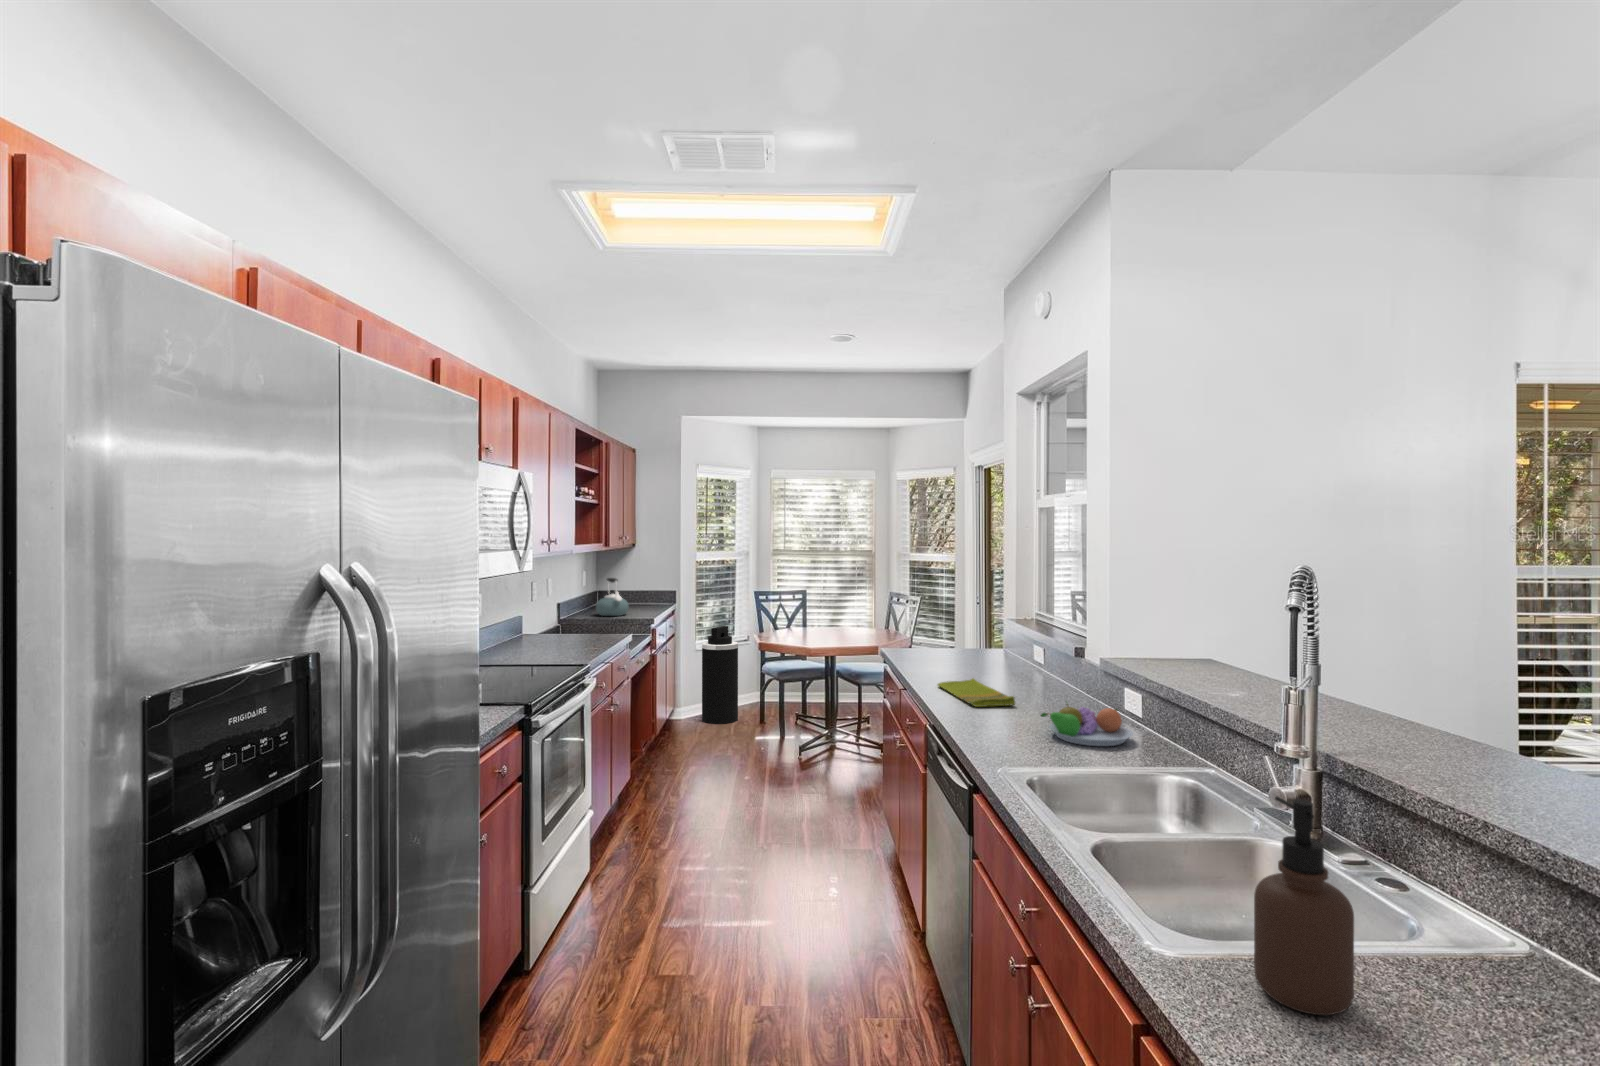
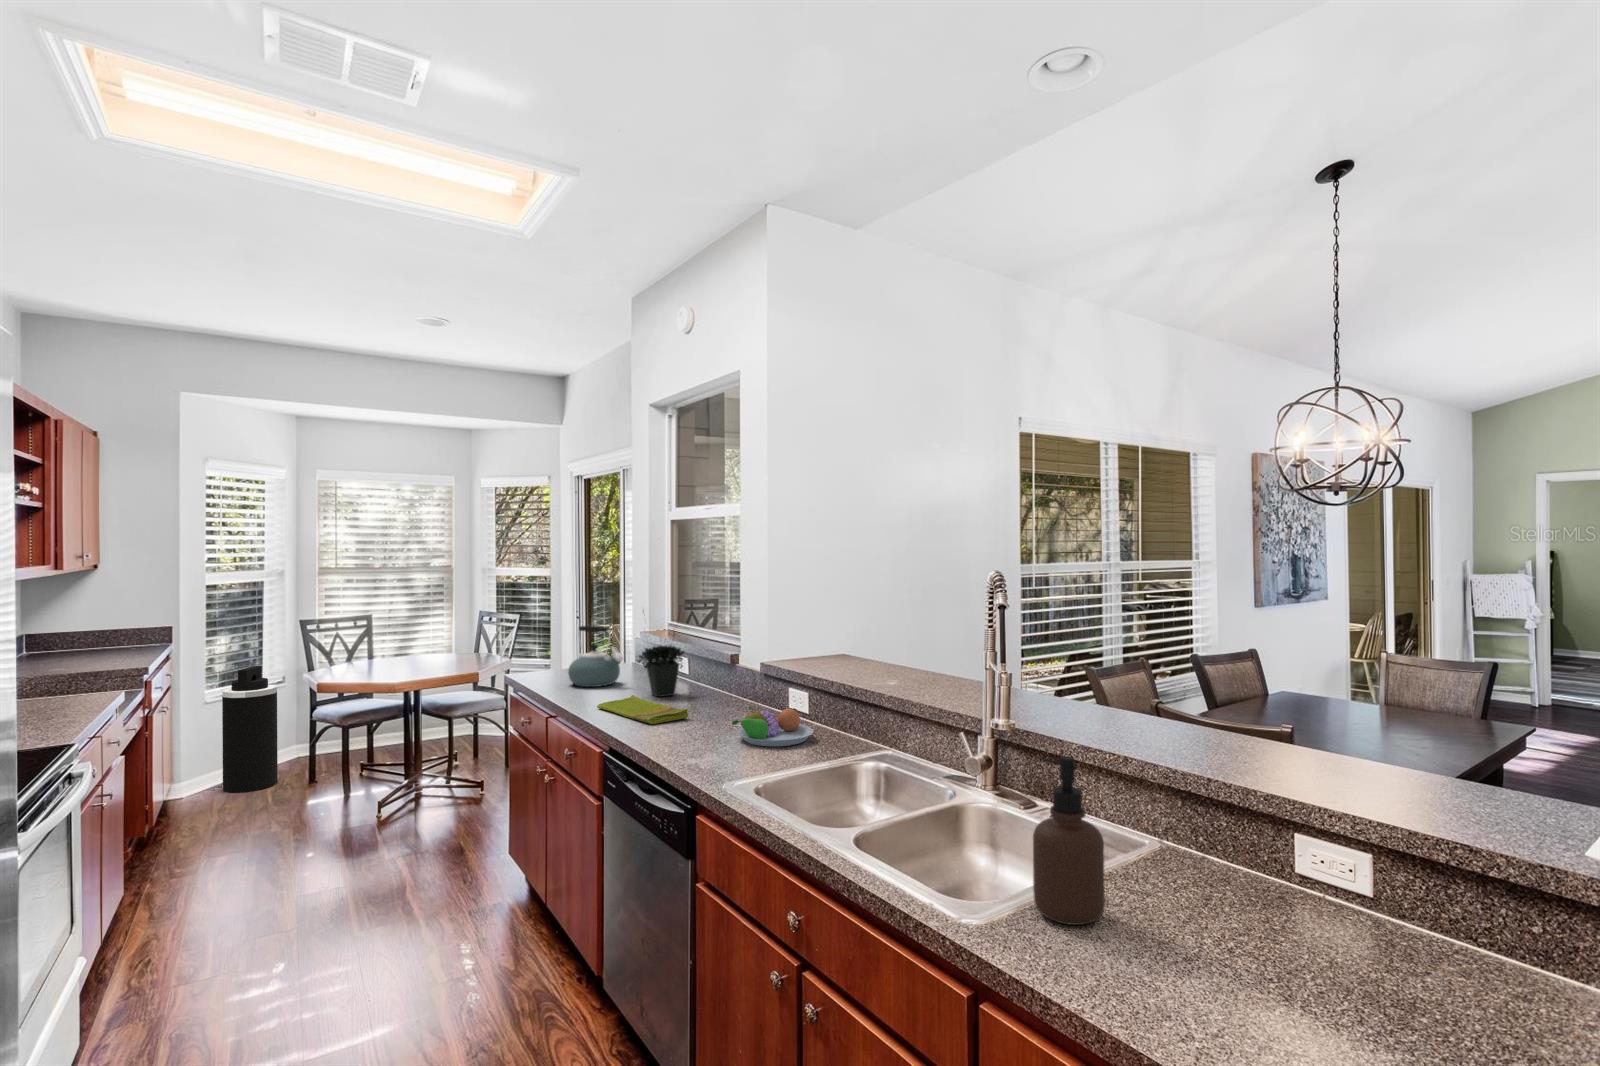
kettle: present [596,578,629,616] -> present [568,625,623,687]
potted plant: none [984,594,1033,683] -> present [638,616,684,697]

